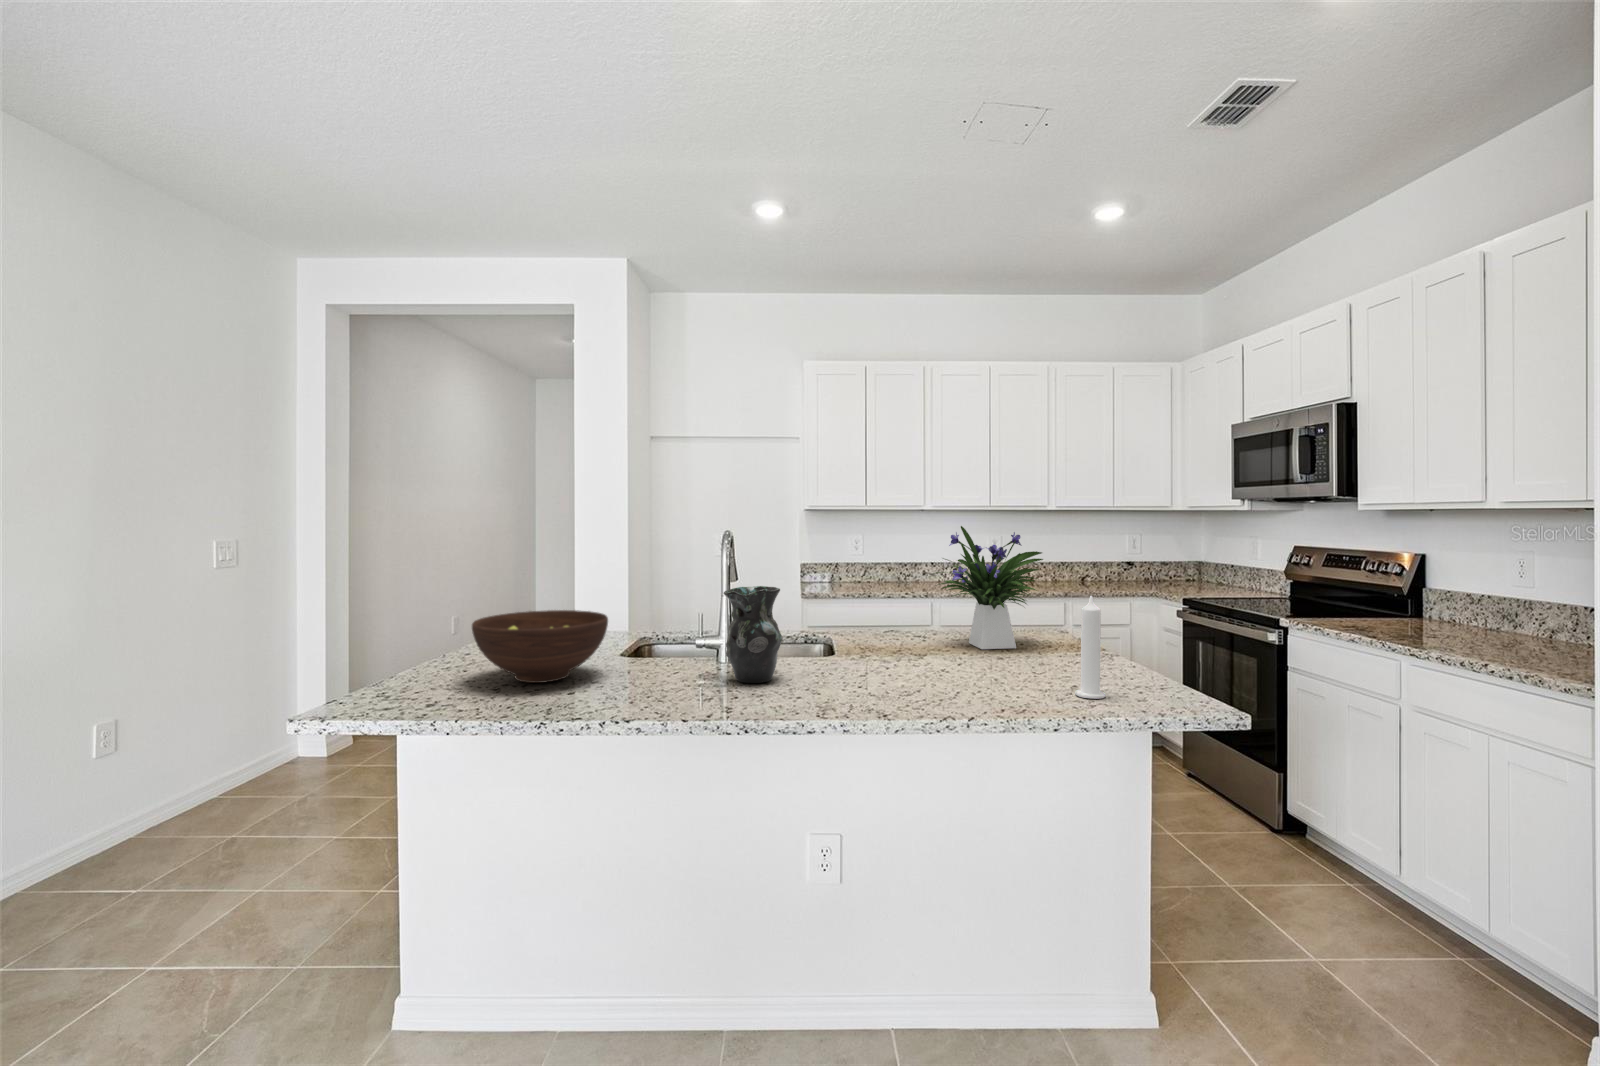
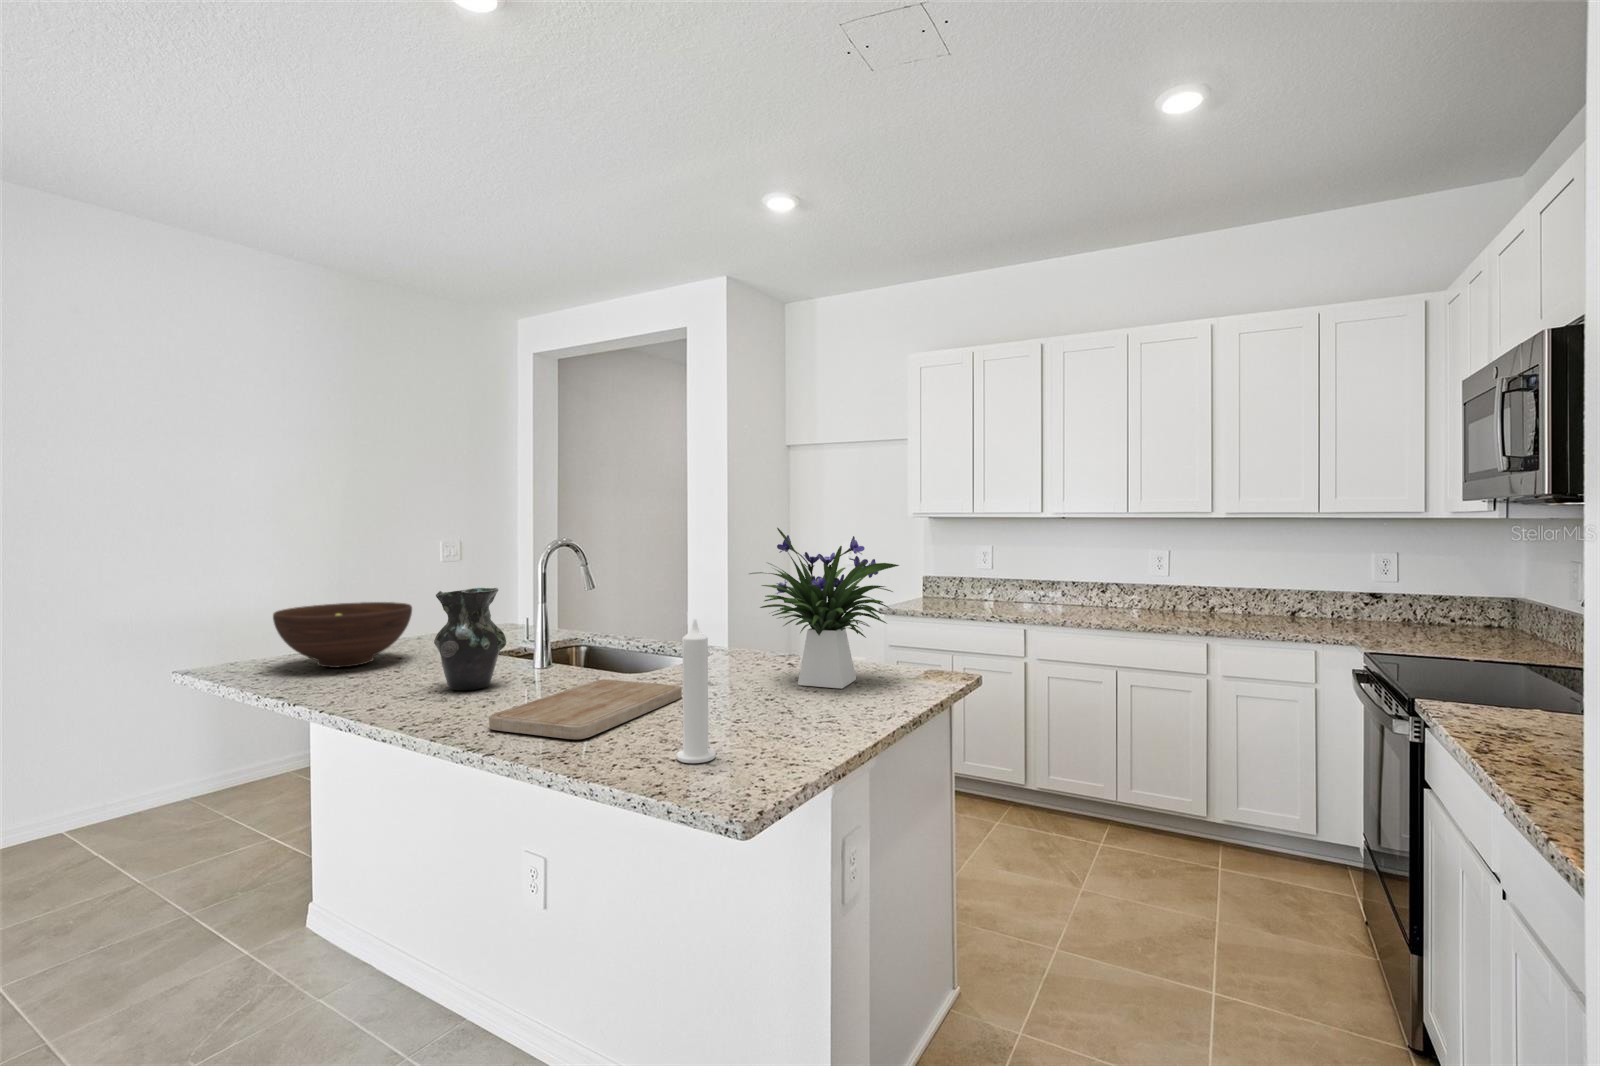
cutting board: none [862,657,991,701] -> present [489,680,682,739]

